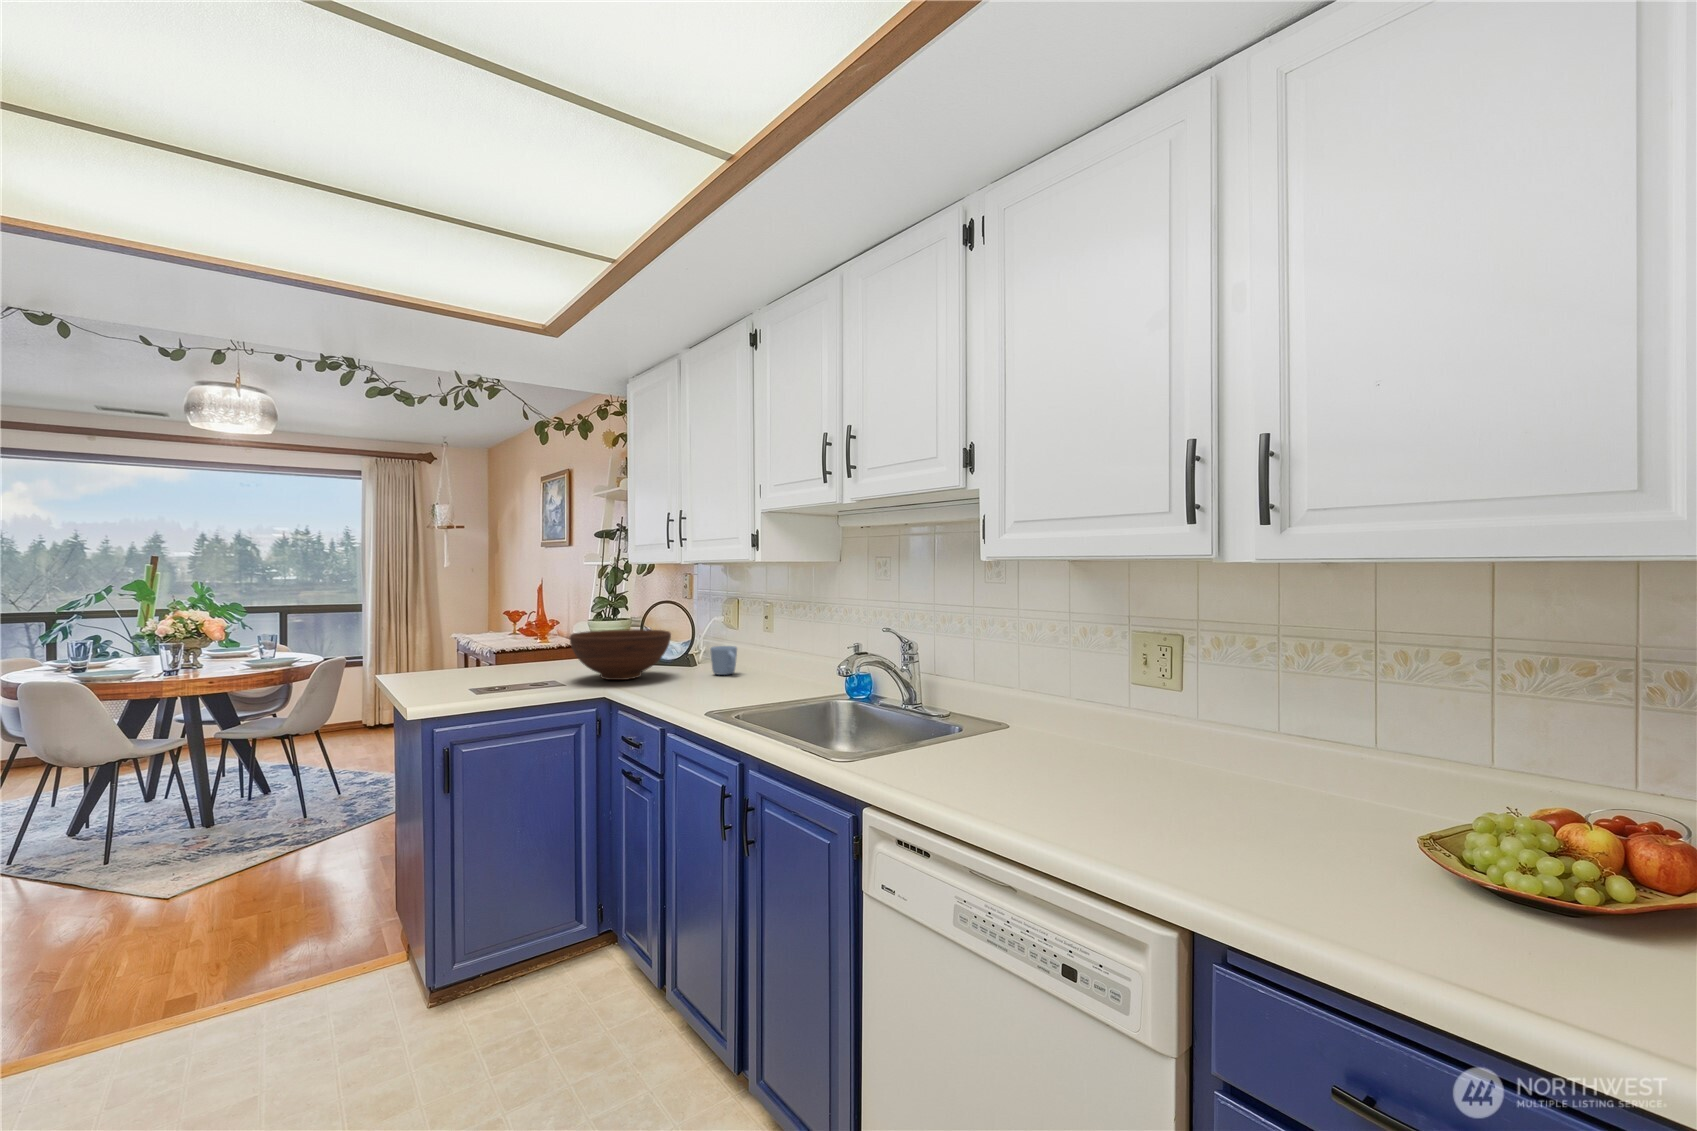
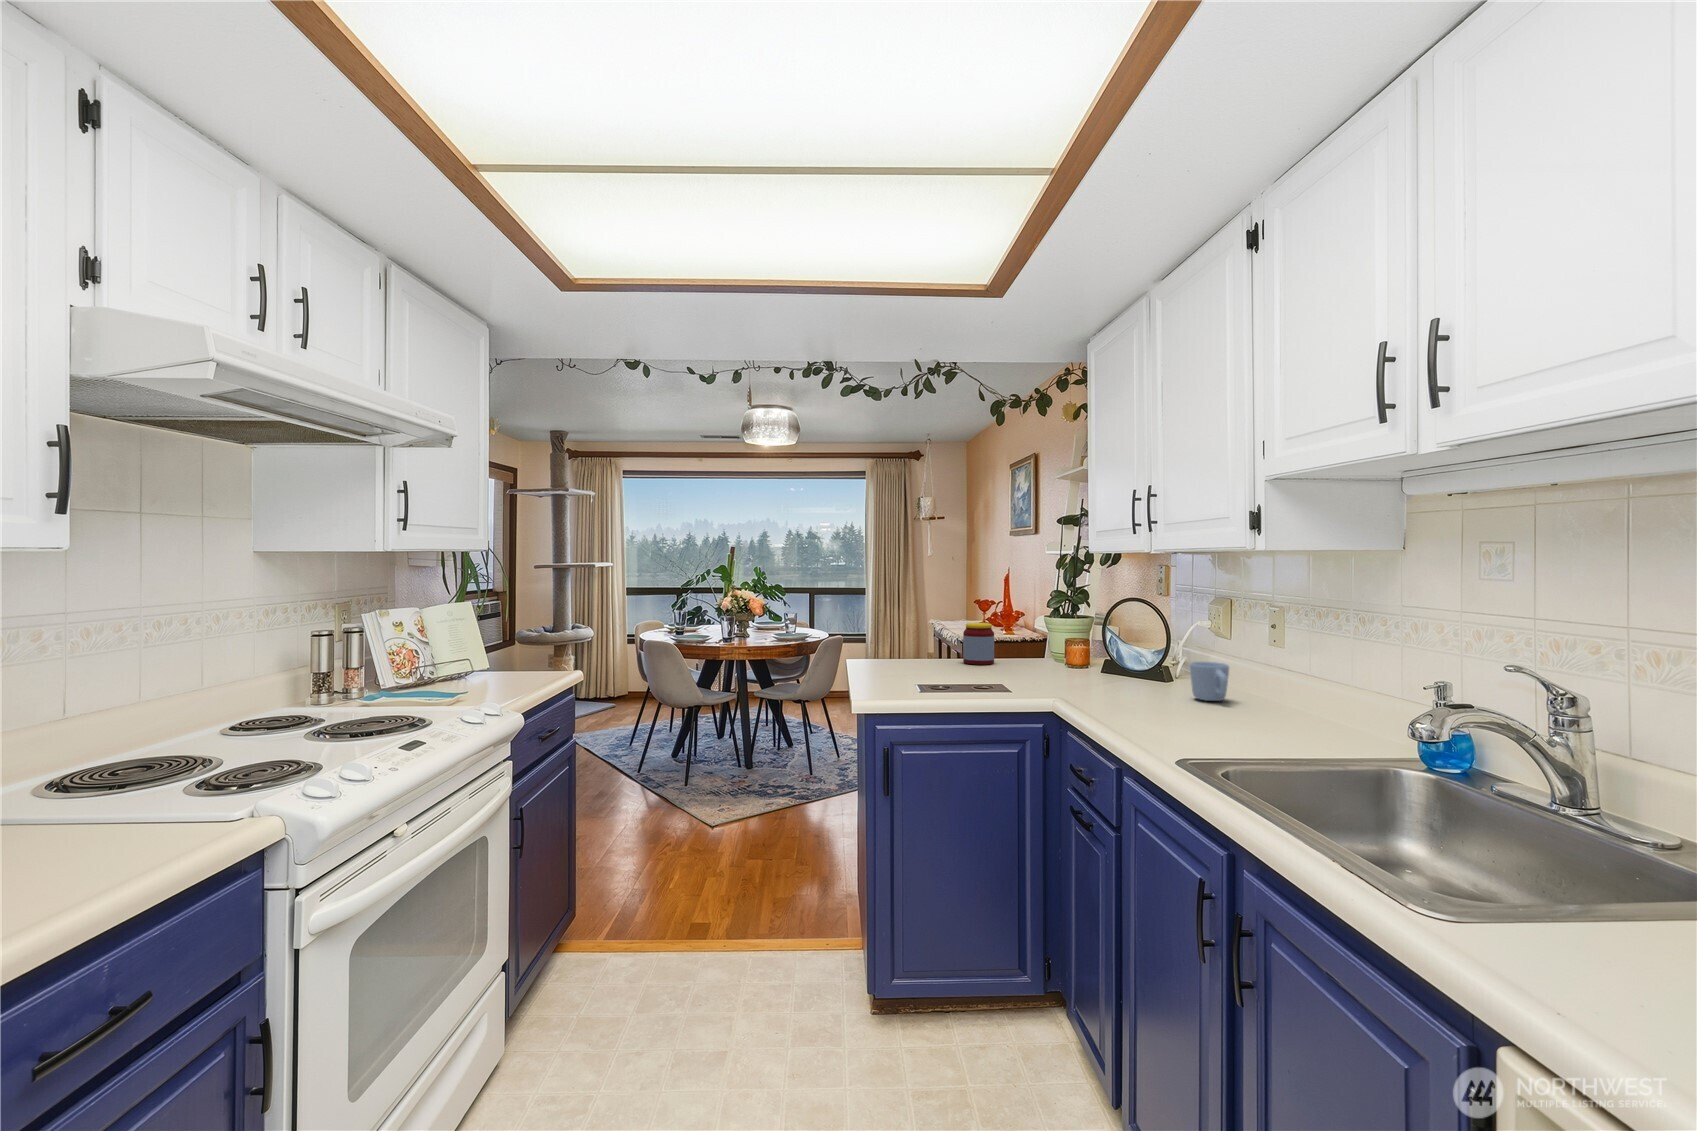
jar: none [513,628,544,667] -> present [963,623,994,665]
fruit bowl: present [569,629,671,680] -> none [1014,631,1136,693]

